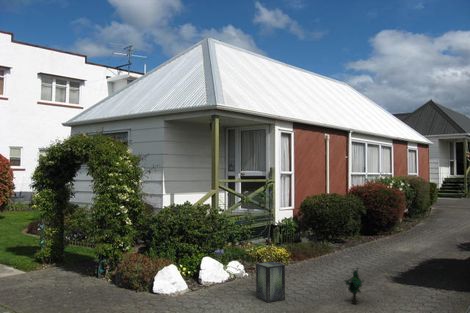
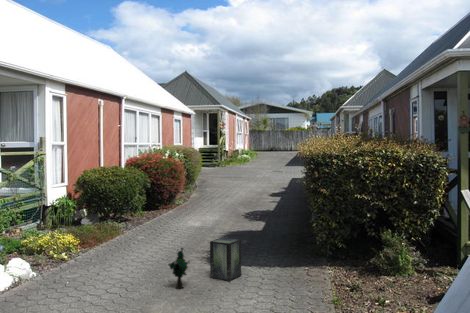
storage box: present [256,262,285,303] -> present [210,238,241,281]

